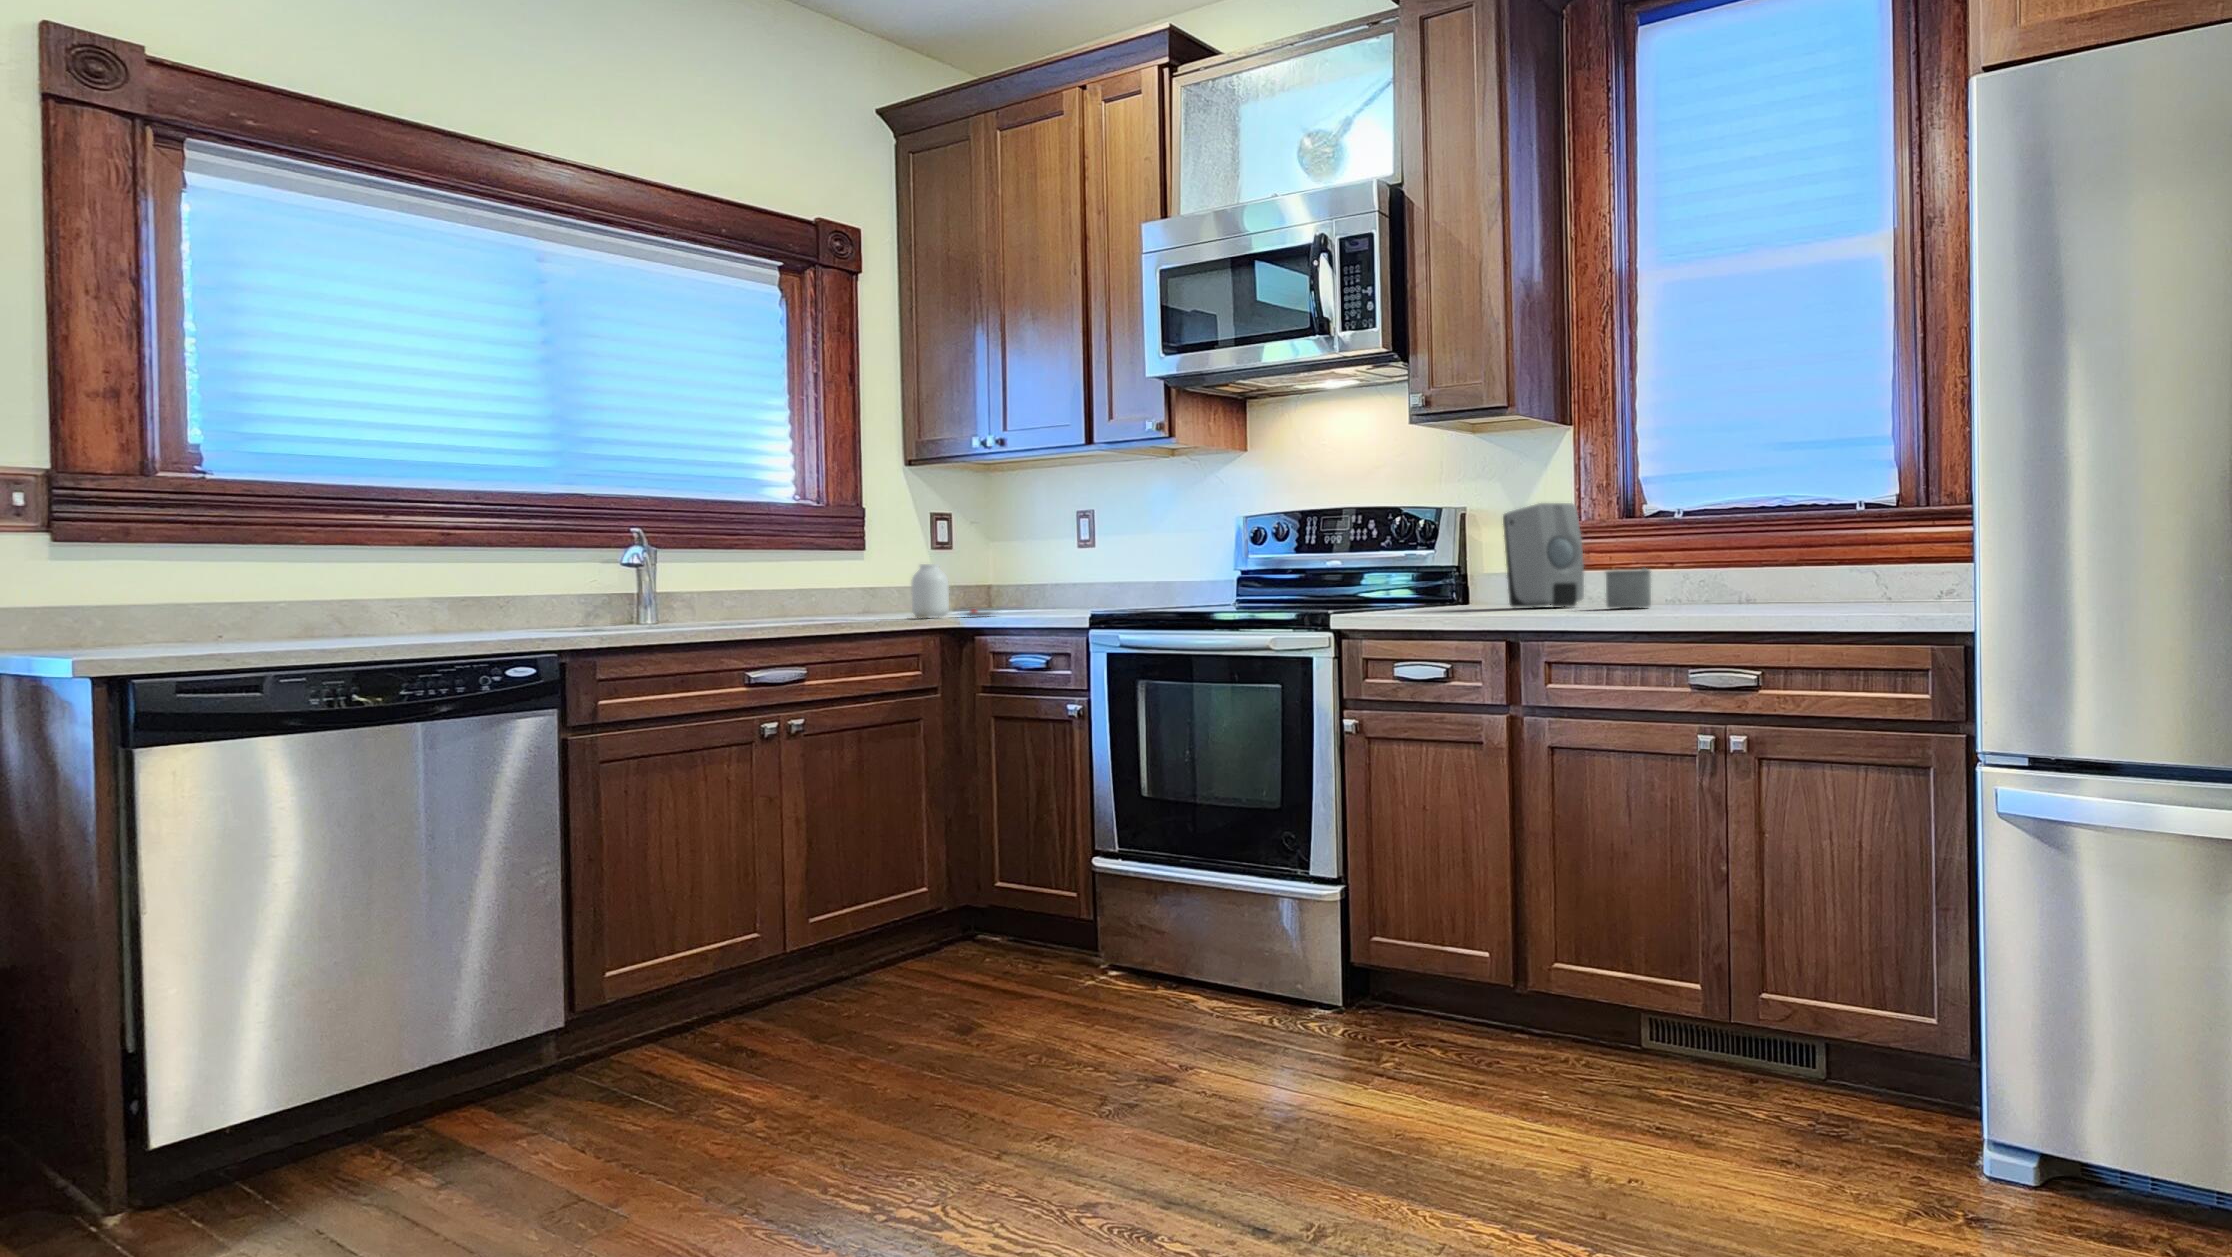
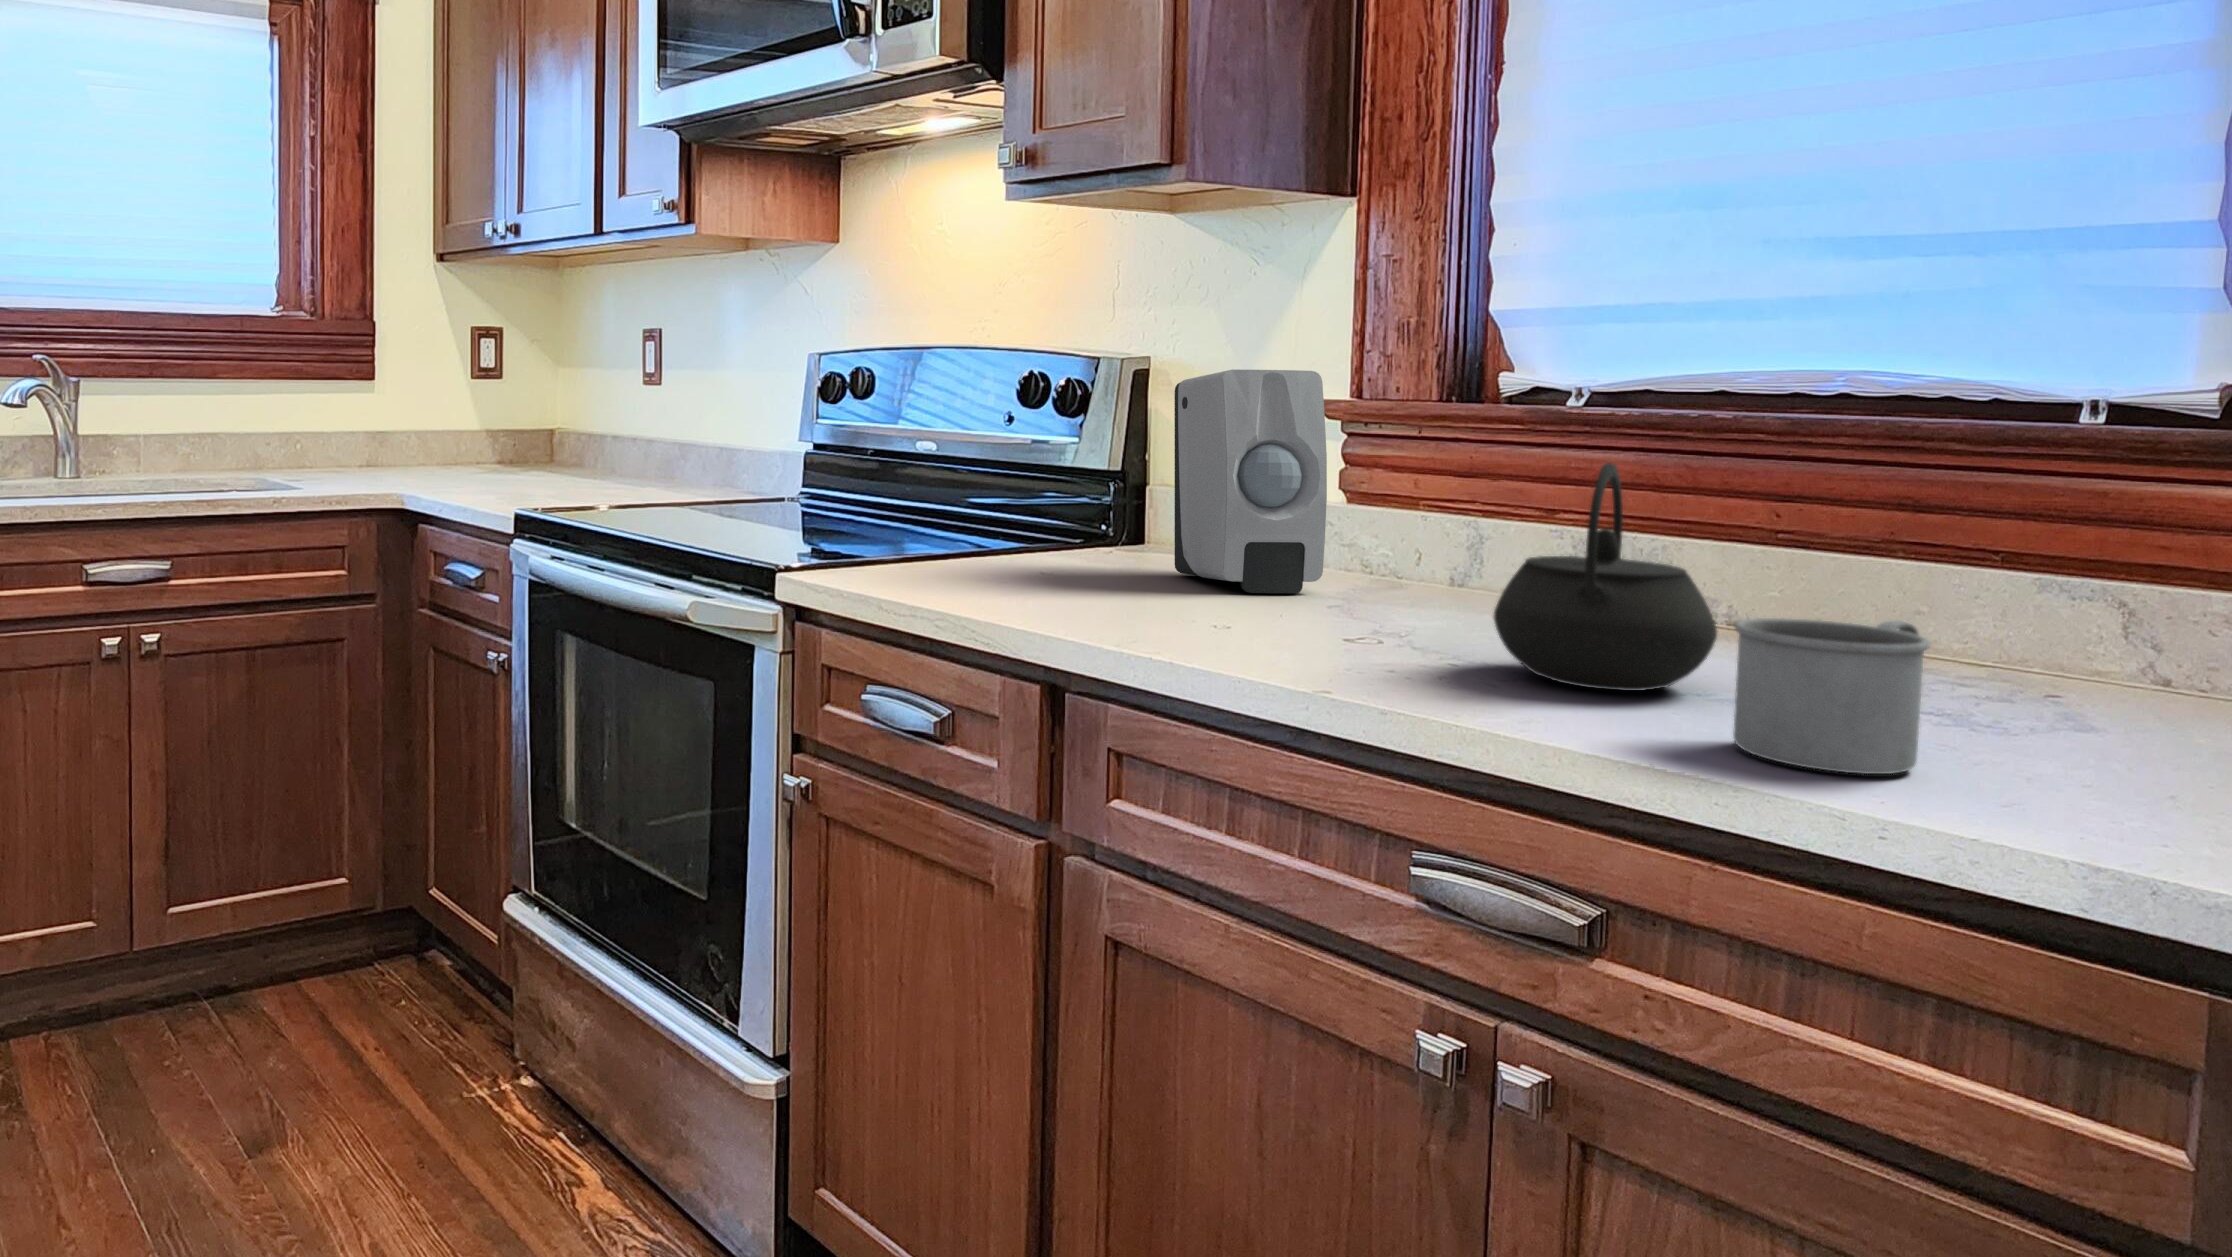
kettle: none [1685,522,1763,608] -> present [1494,462,1717,691]
jar: present [911,564,993,618] -> none [360,405,490,483]
mug: present [1606,569,1651,608] -> present [1733,618,1930,774]

